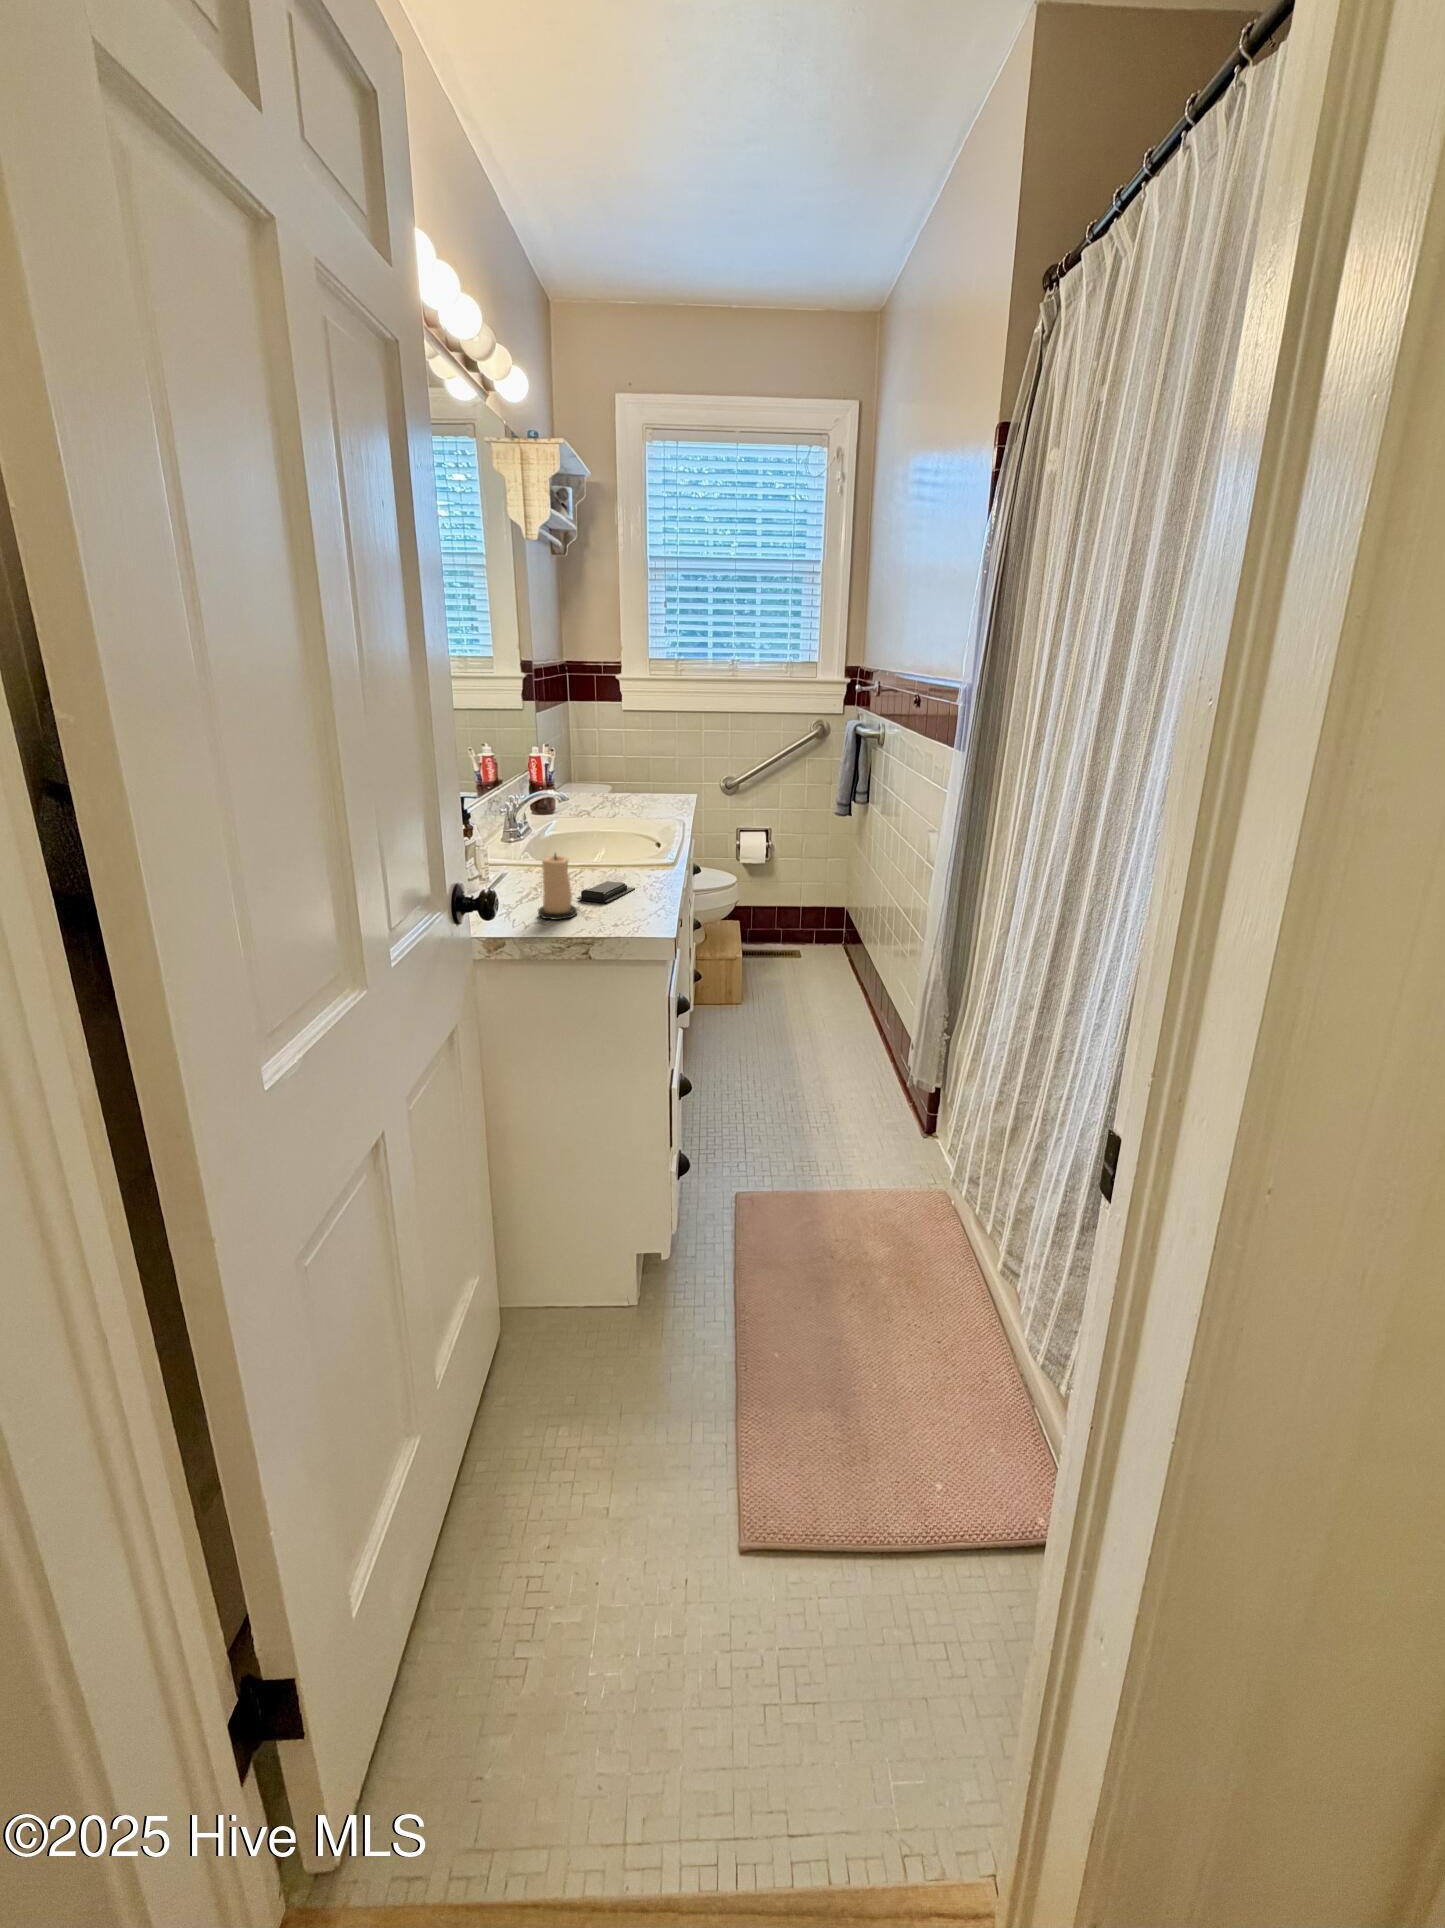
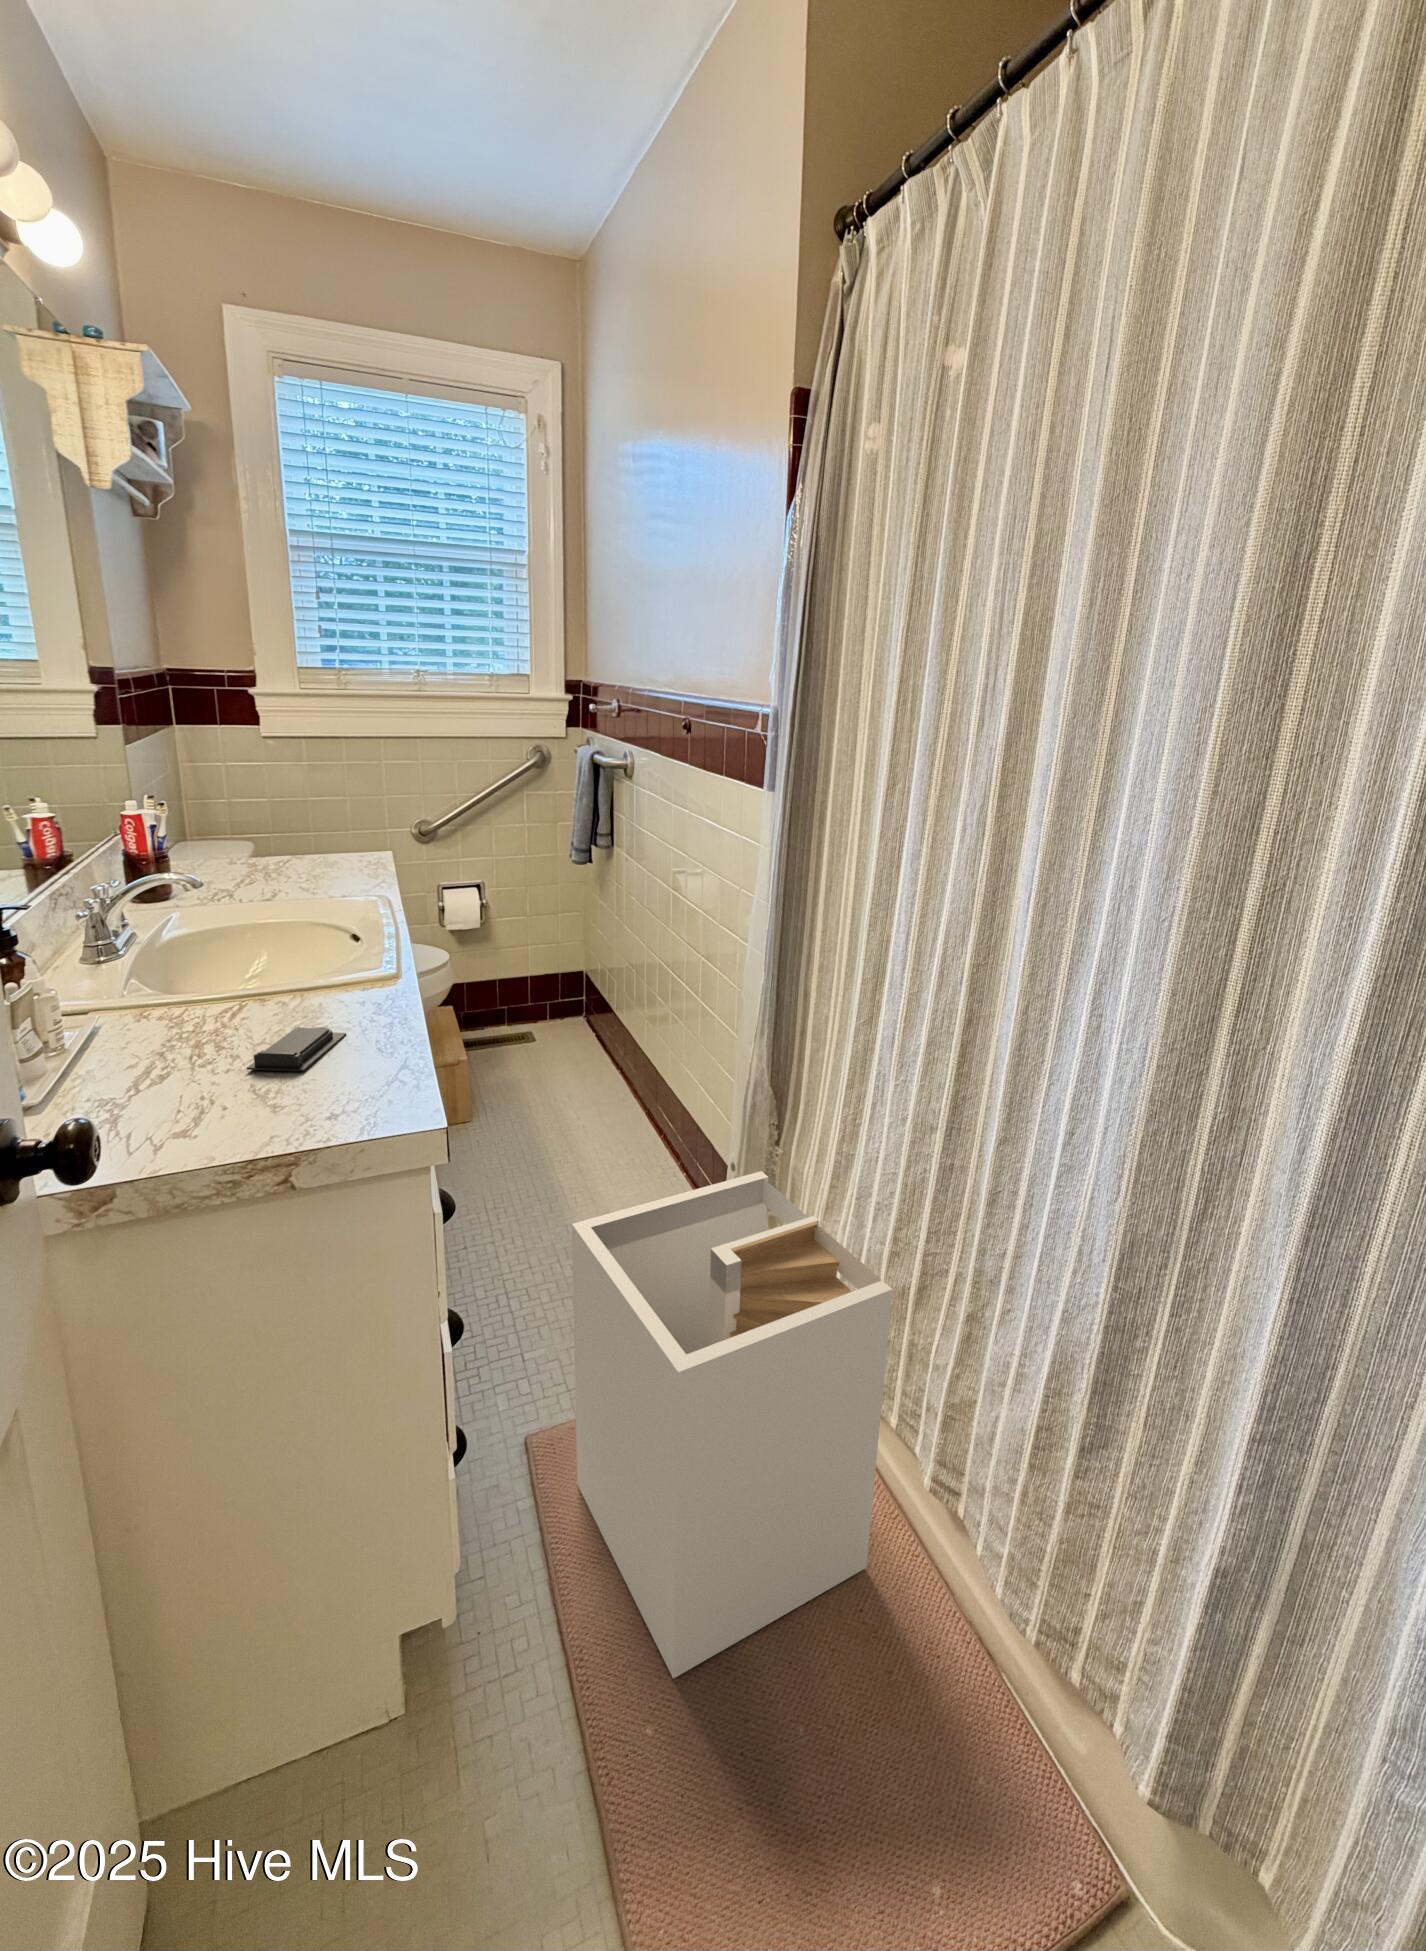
candle: present [538,854,578,920] -> none [176,1005,254,1124]
laundry hamper: none [762,1031,977,1341] -> present [572,1171,892,1679]

